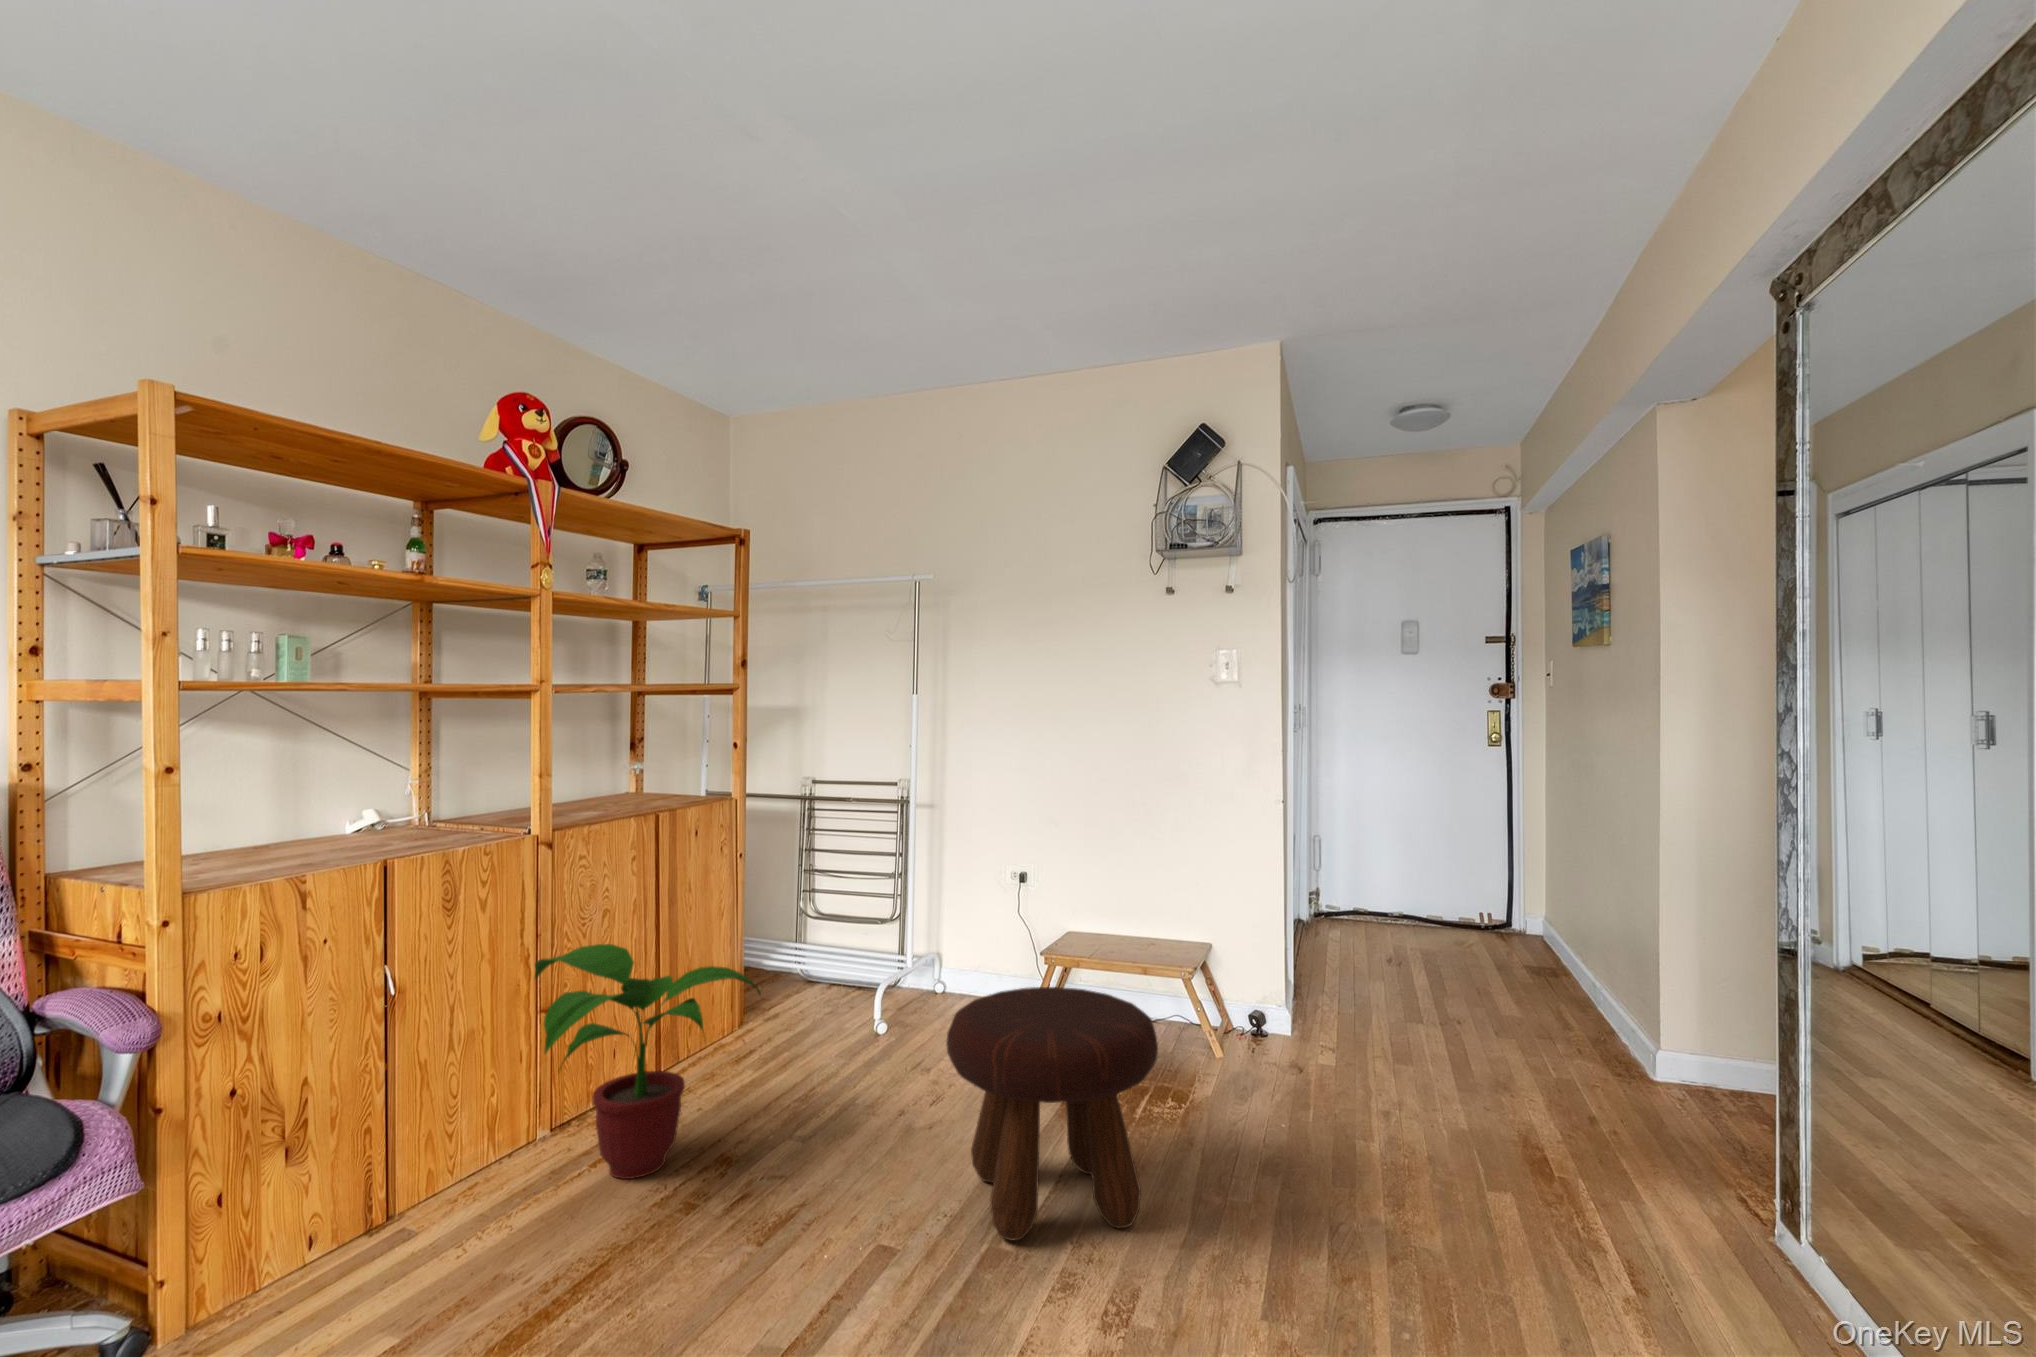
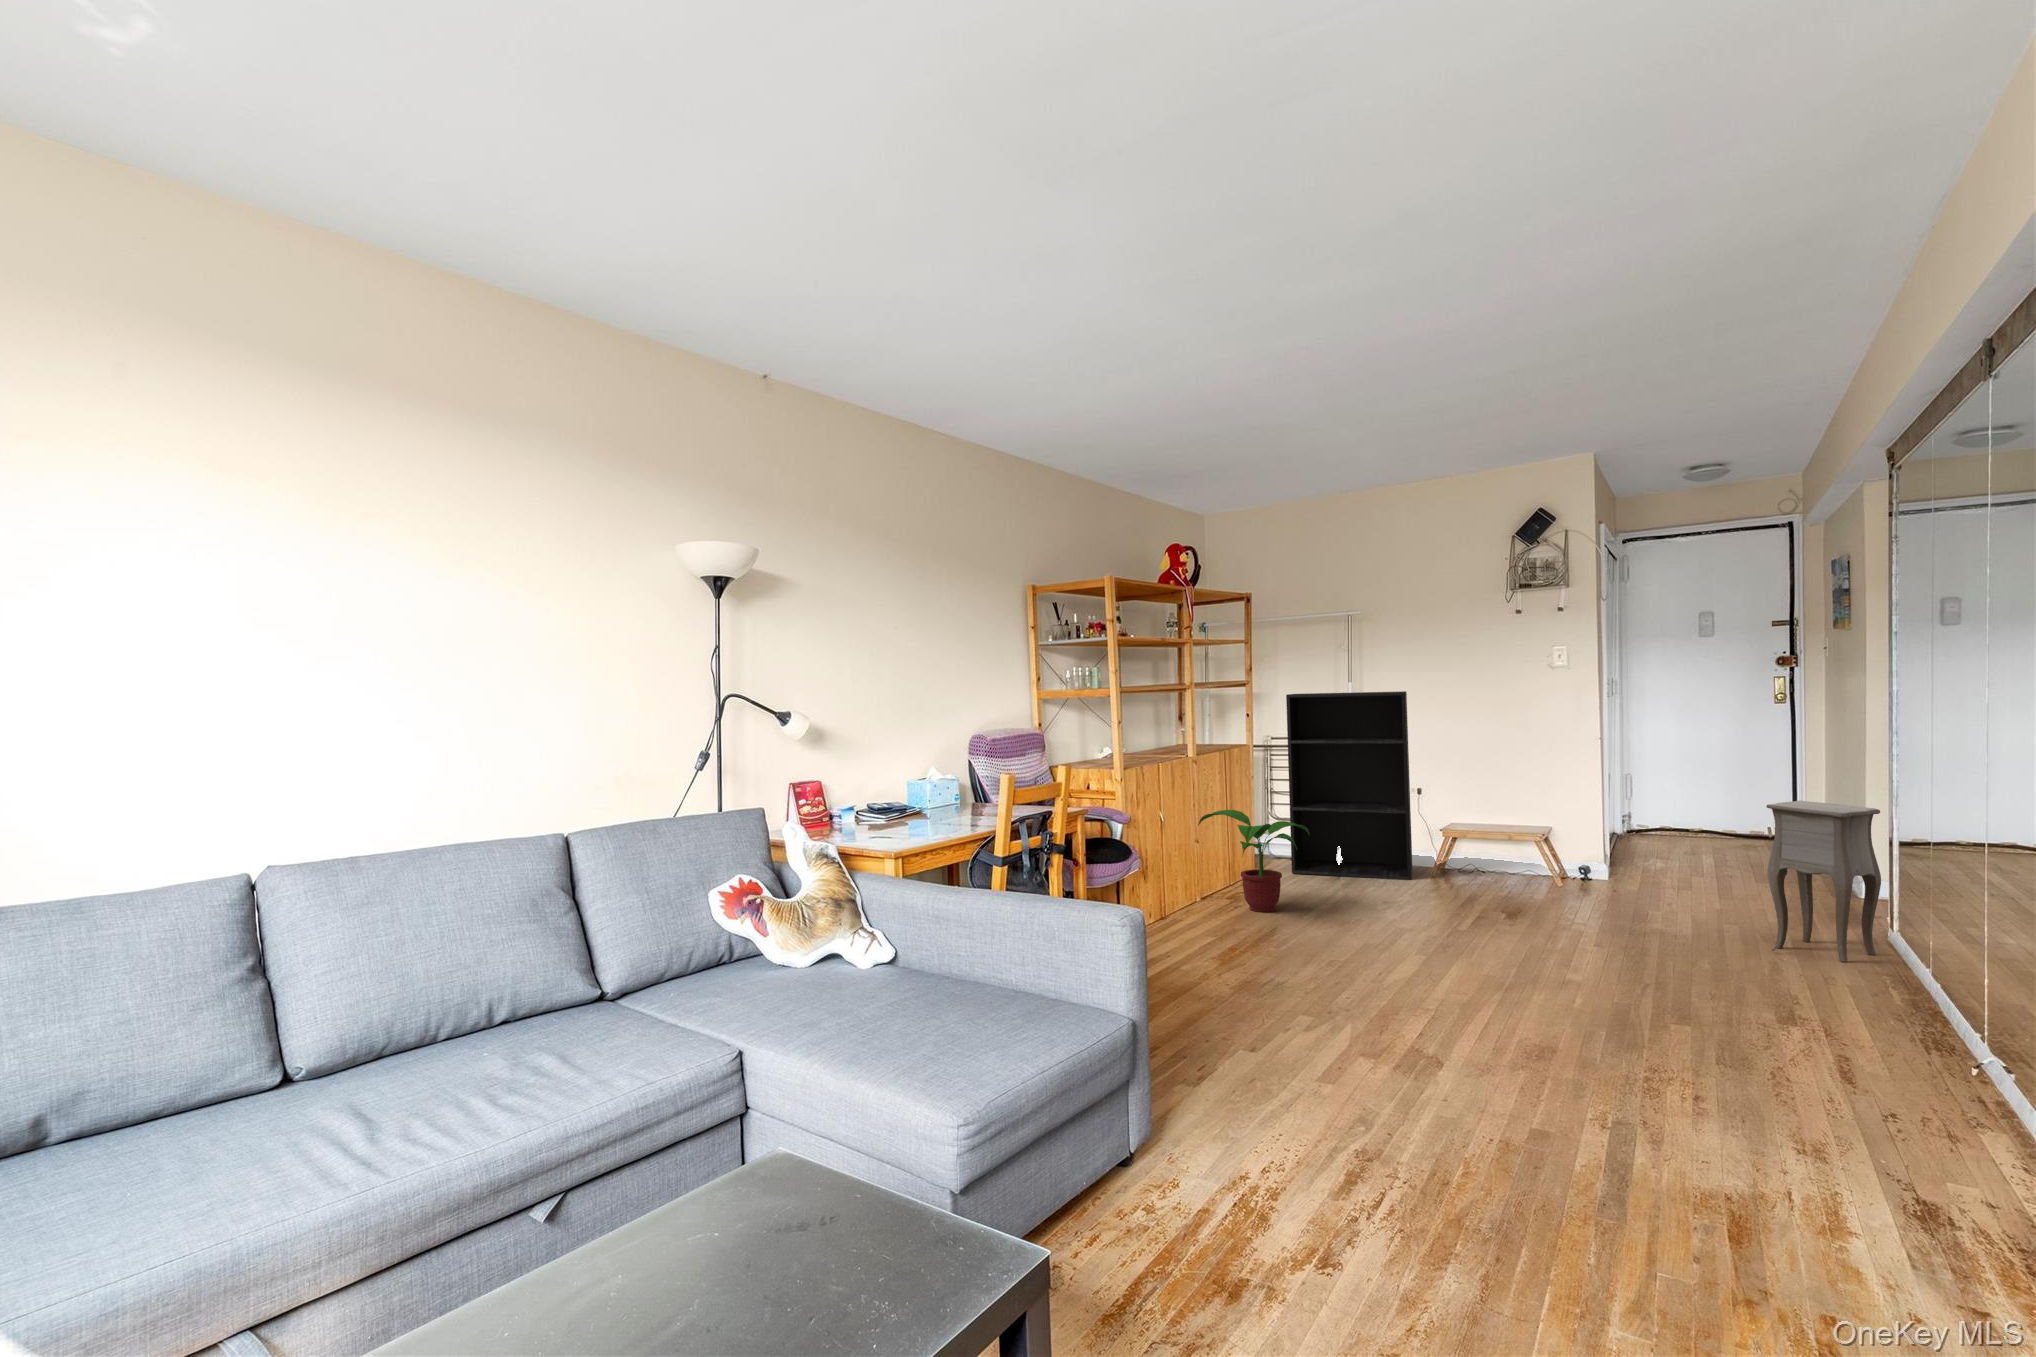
bookshelf: none [796,714,1006,1042] -> present [1286,691,1412,880]
side table: none [1581,937,1788,1320] -> present [1766,801,1881,962]
footstool: present [946,987,1158,1241] -> none [1424,831,1536,931]

